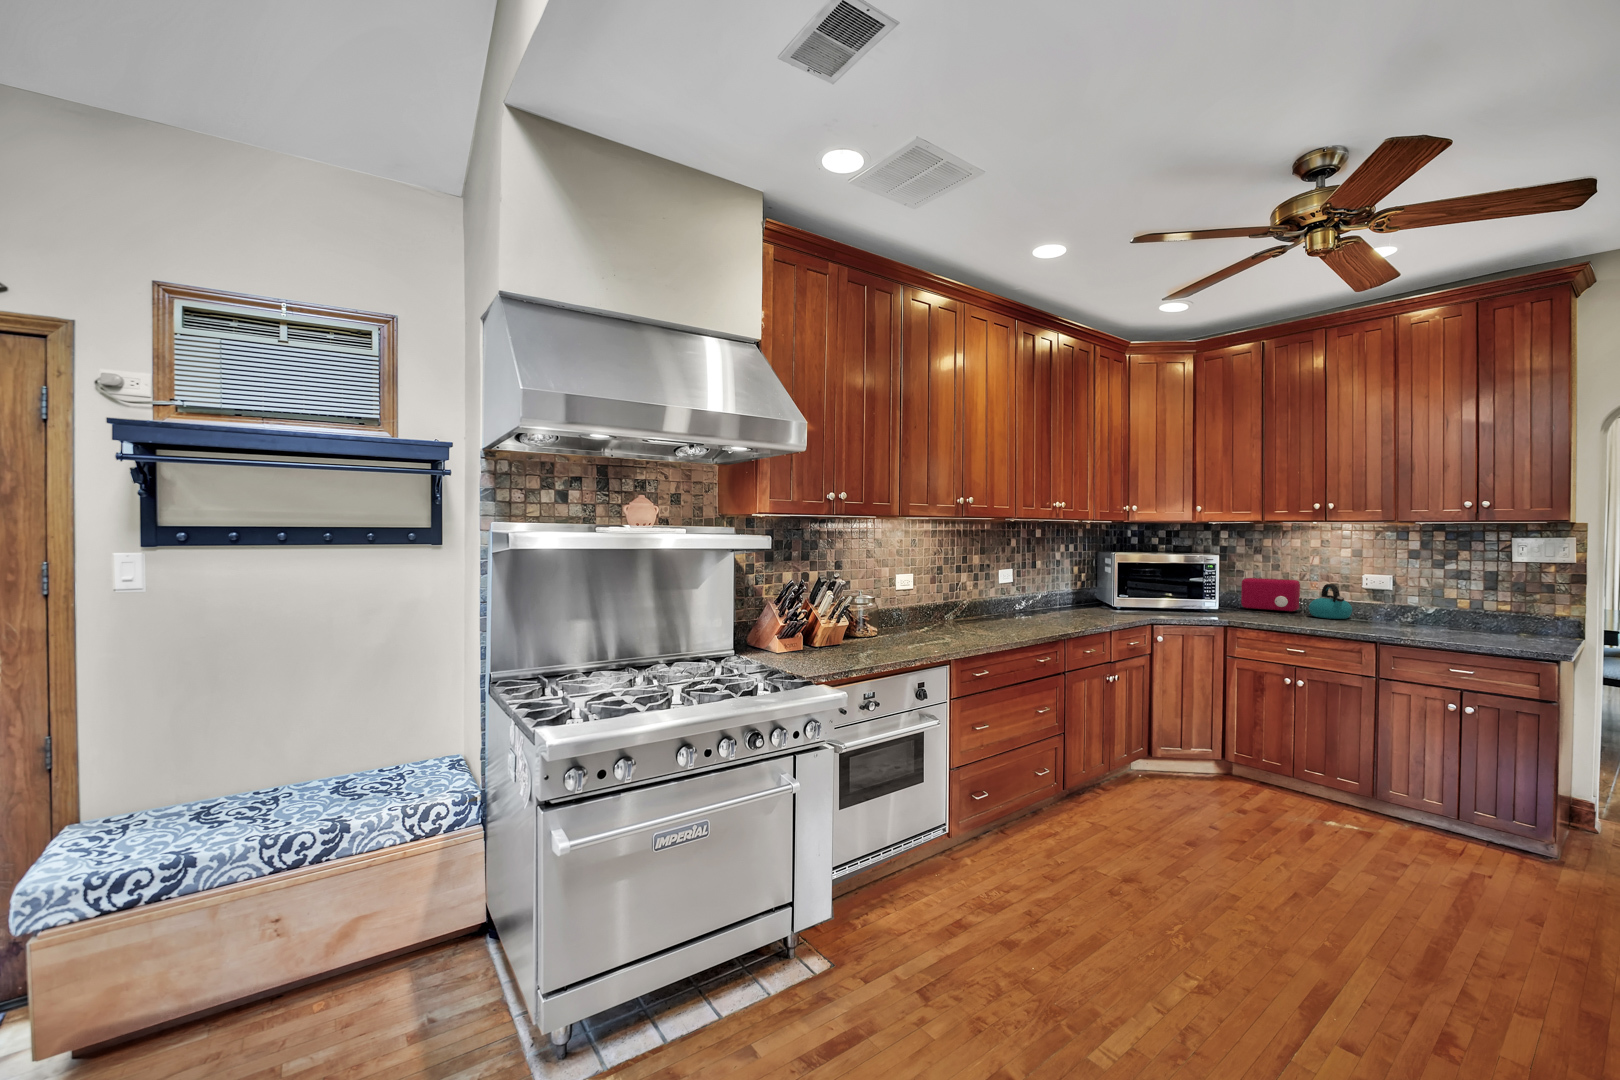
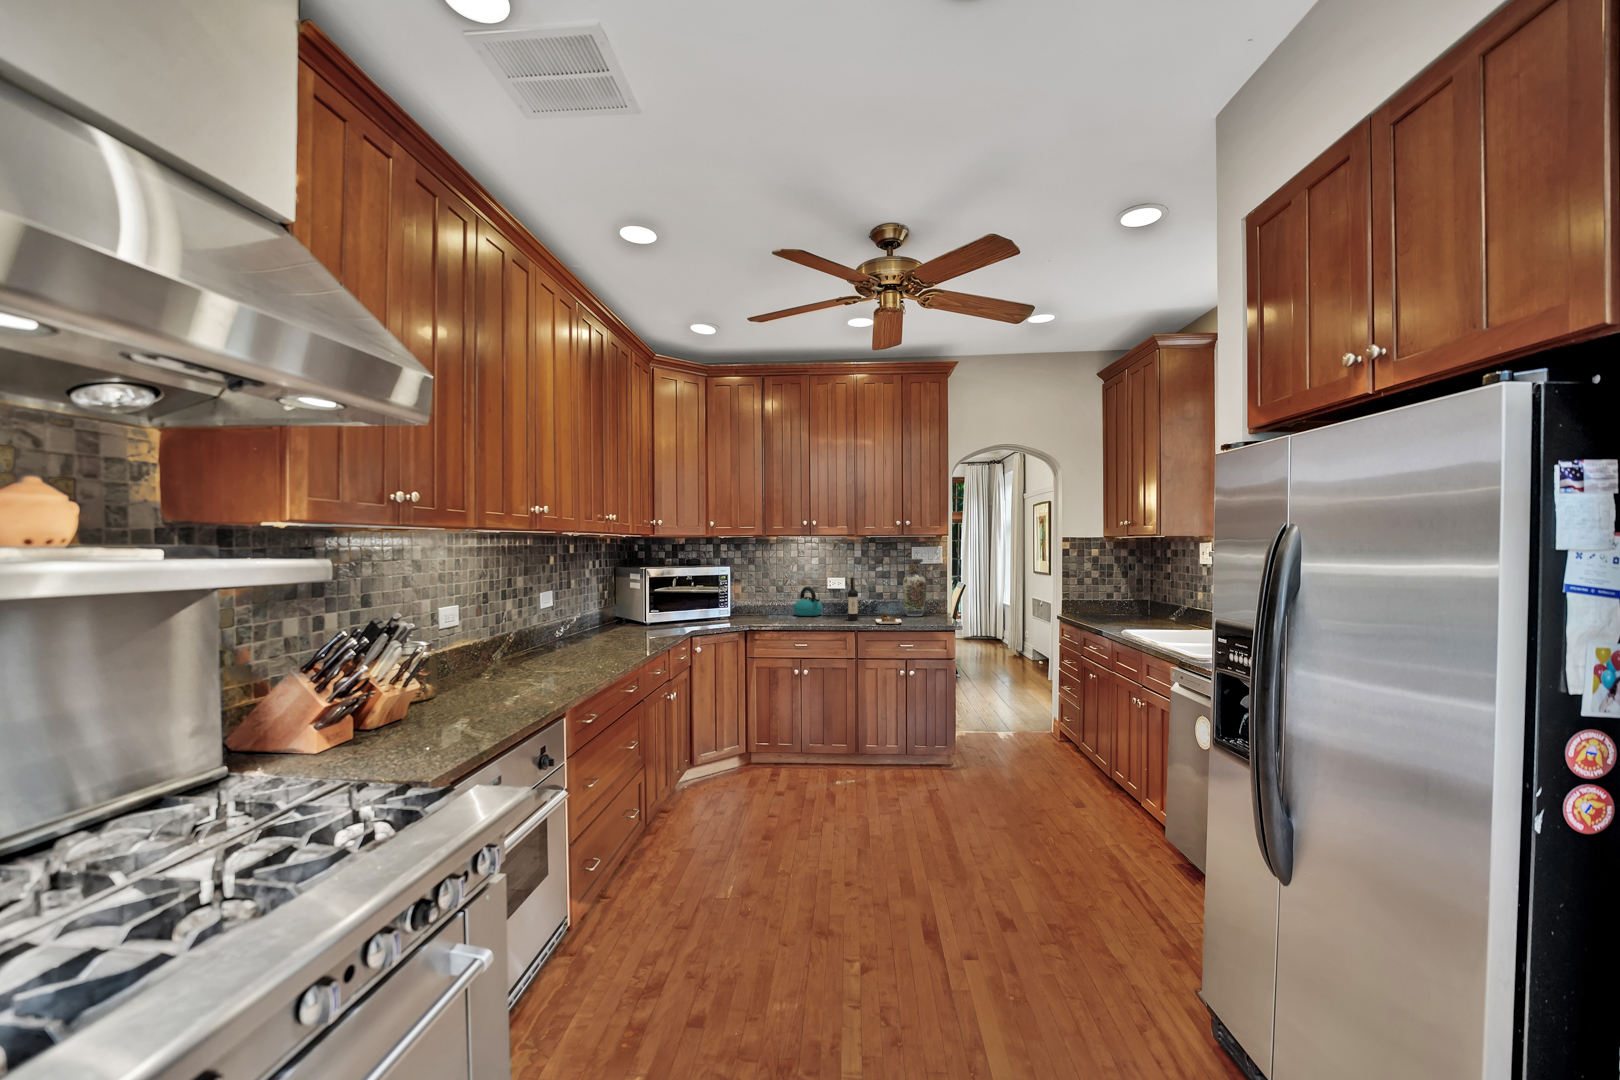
vase: none [1487,554,1533,635] -> present [903,559,926,616]
wine bottle: none [1379,575,1464,639] -> present [848,578,902,624]
toaster: present [1241,578,1300,613] -> none [741,585,783,614]

